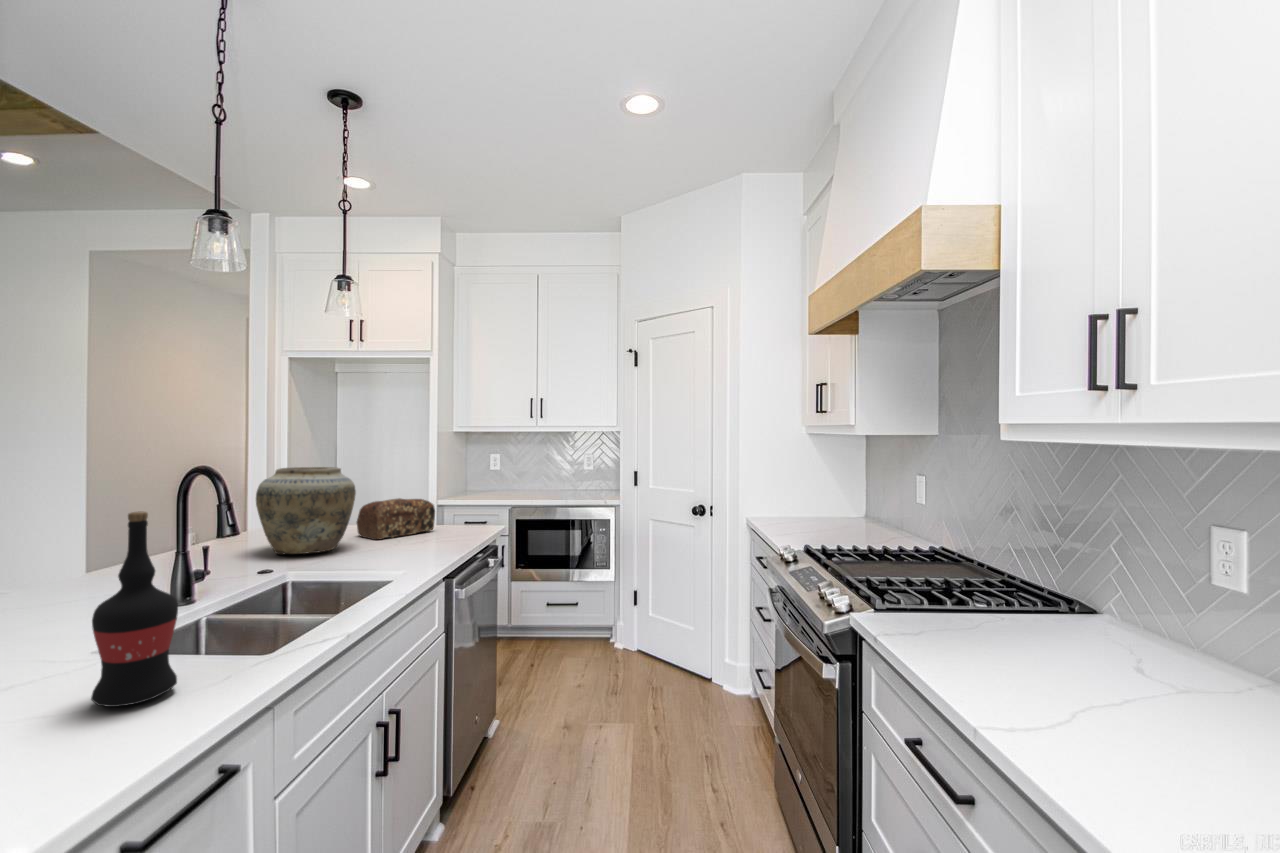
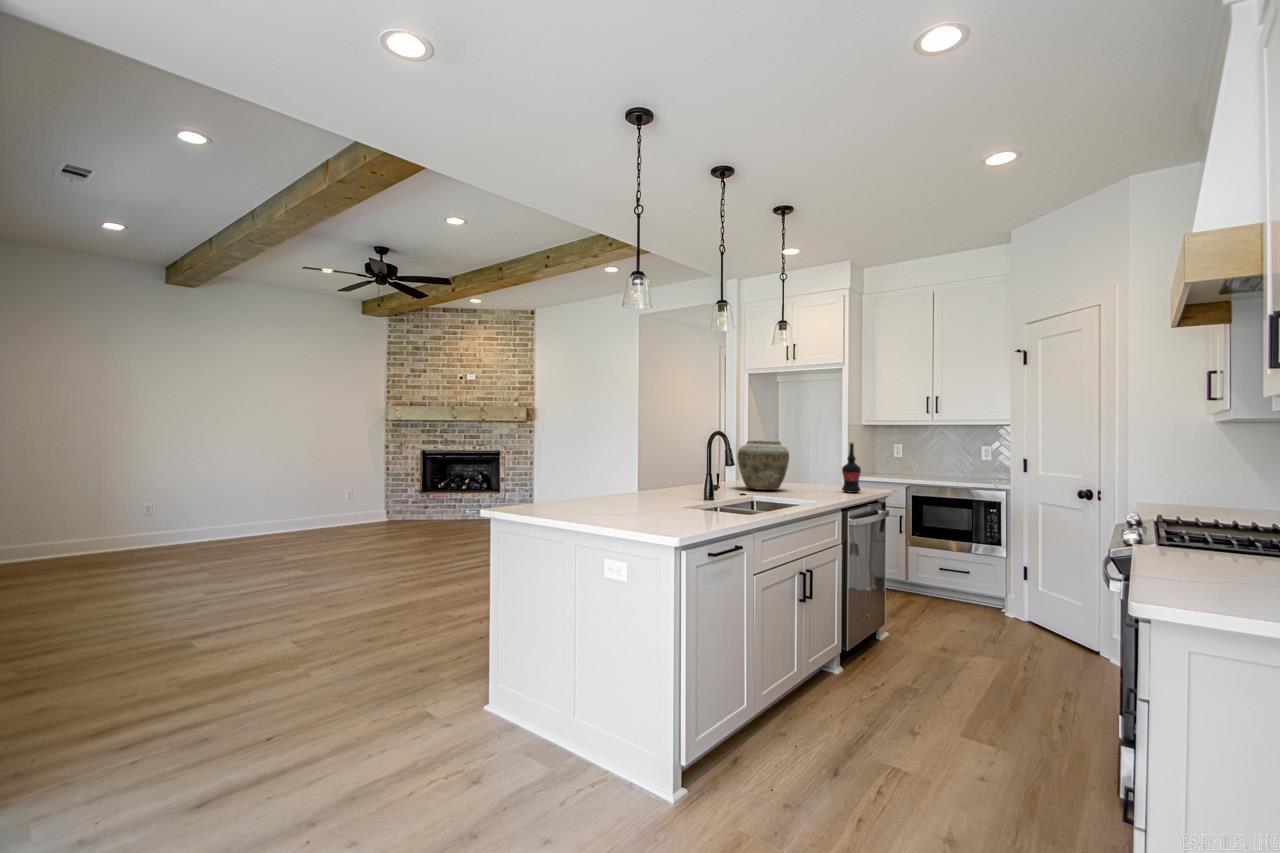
bread loaf: present [357,498,435,540] -> none [790,465,840,489]
wine bottle: present [91,511,178,707] -> present [842,442,861,493]

